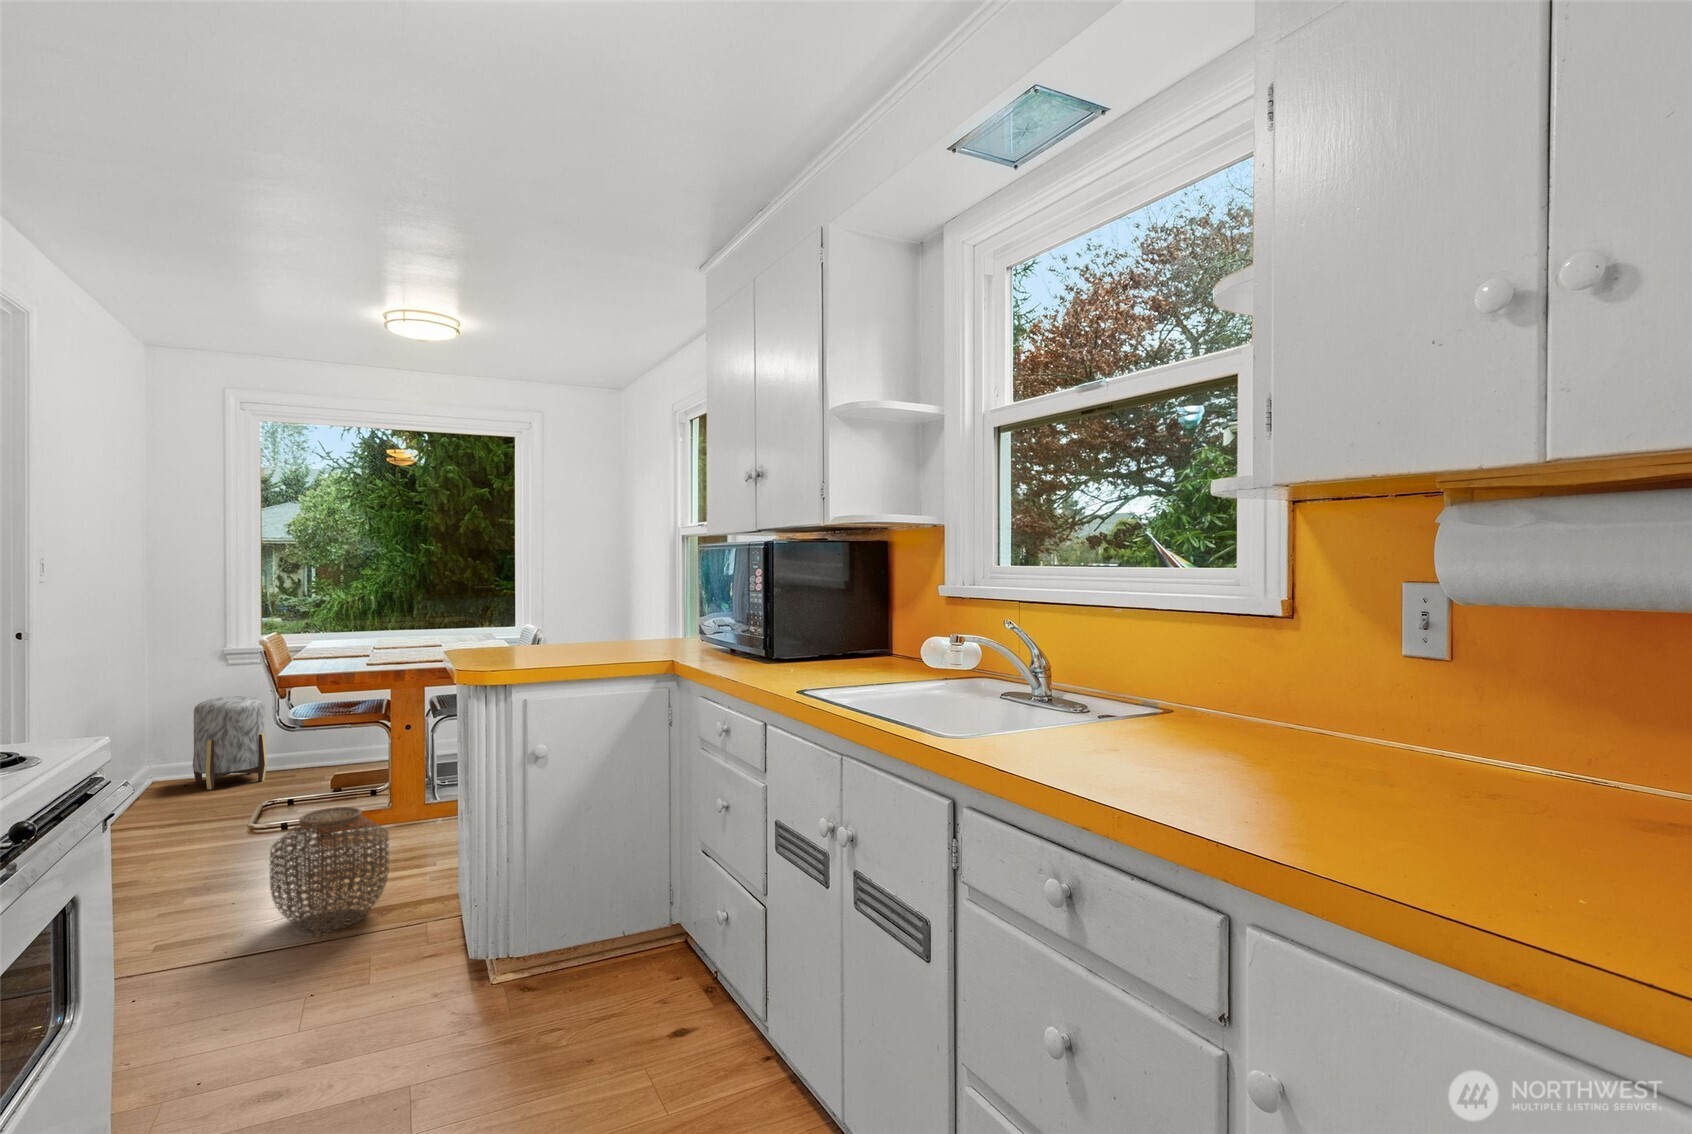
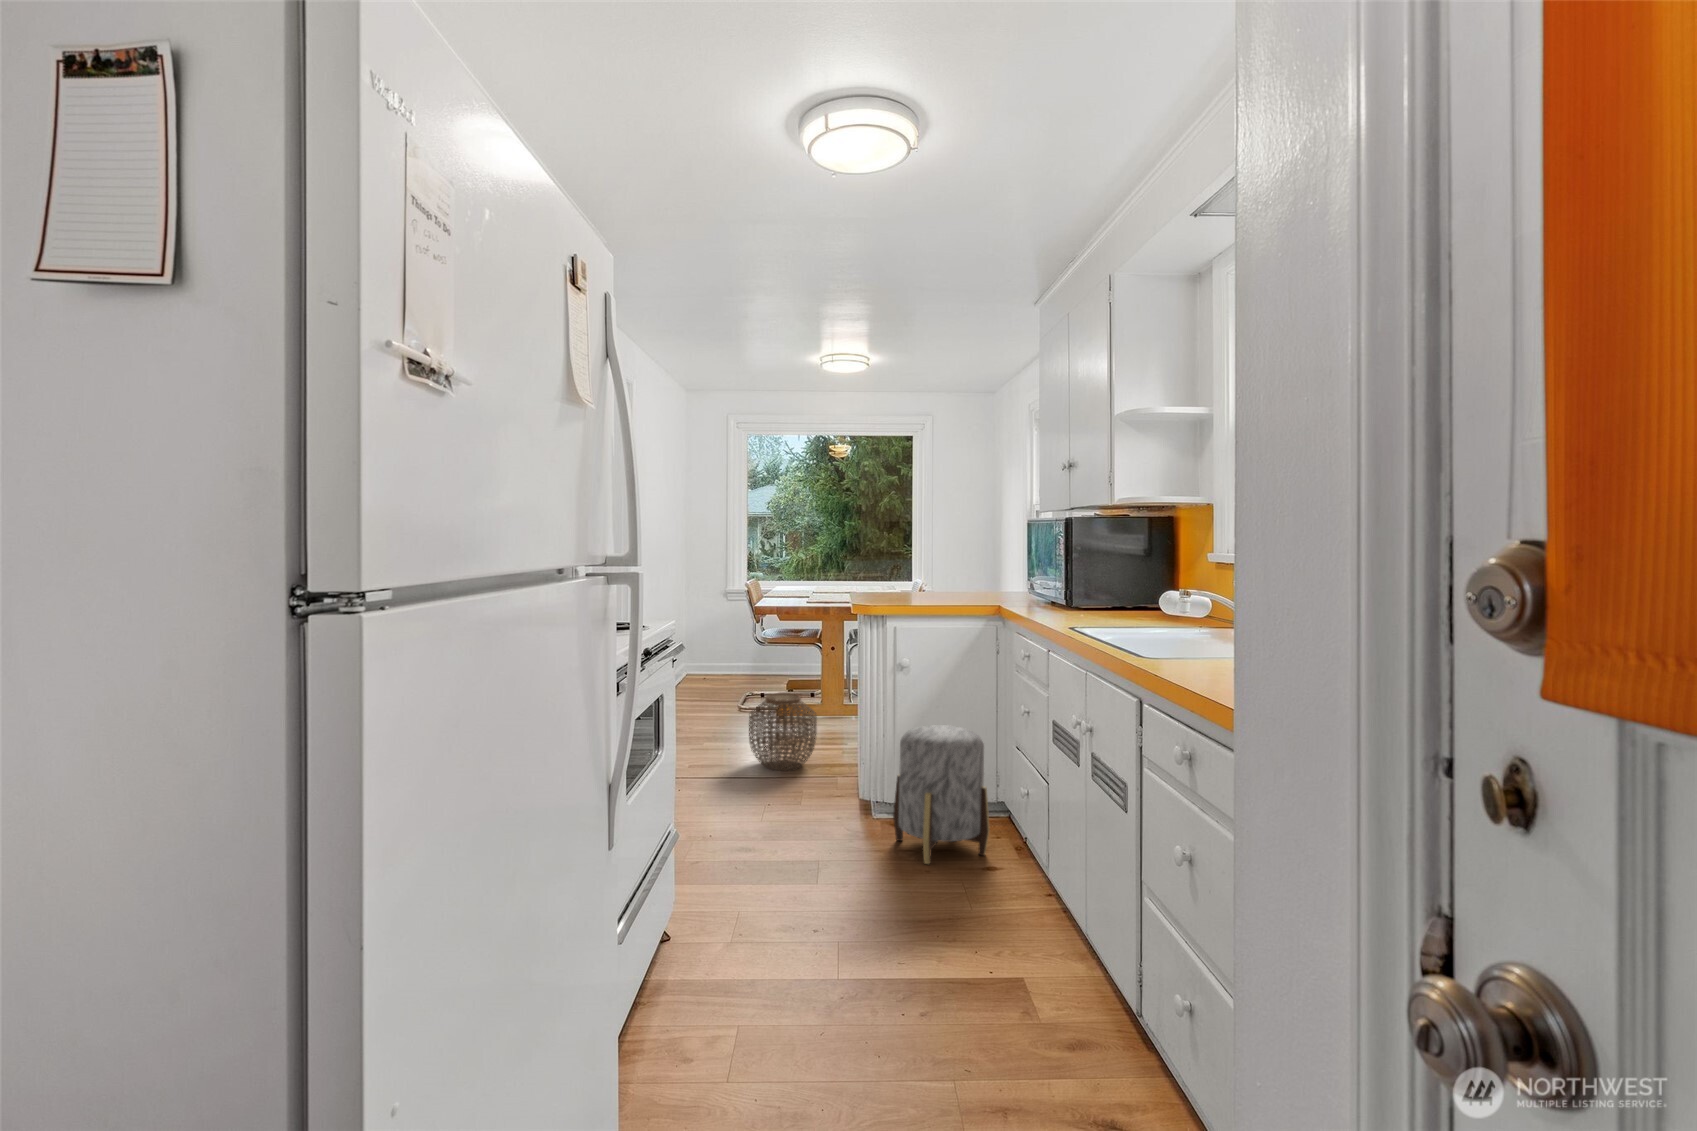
stool: present [193,696,267,789] -> present [893,725,990,864]

